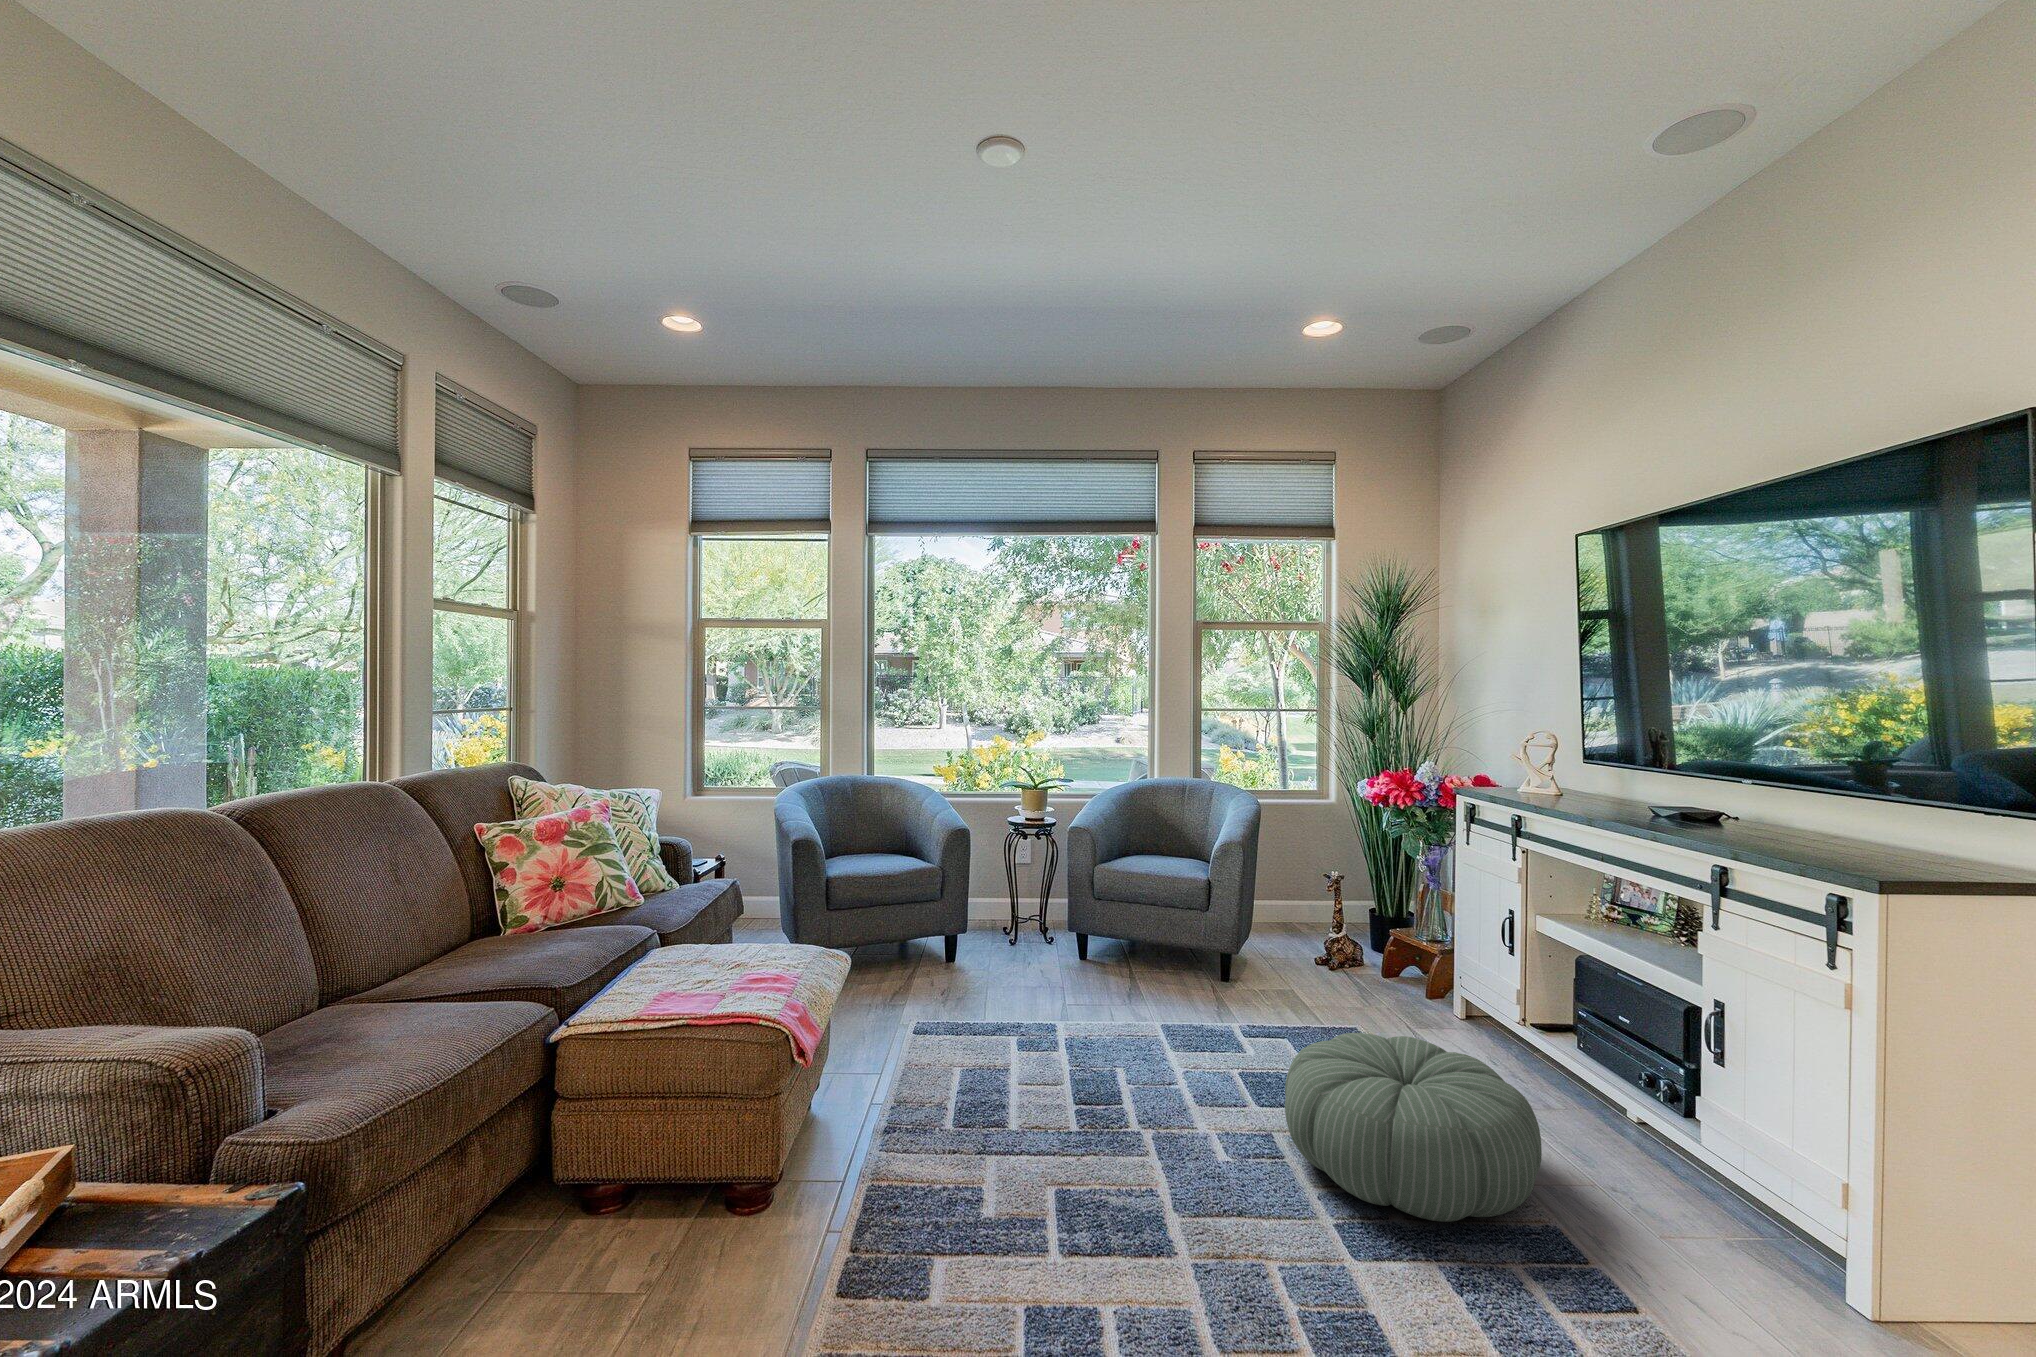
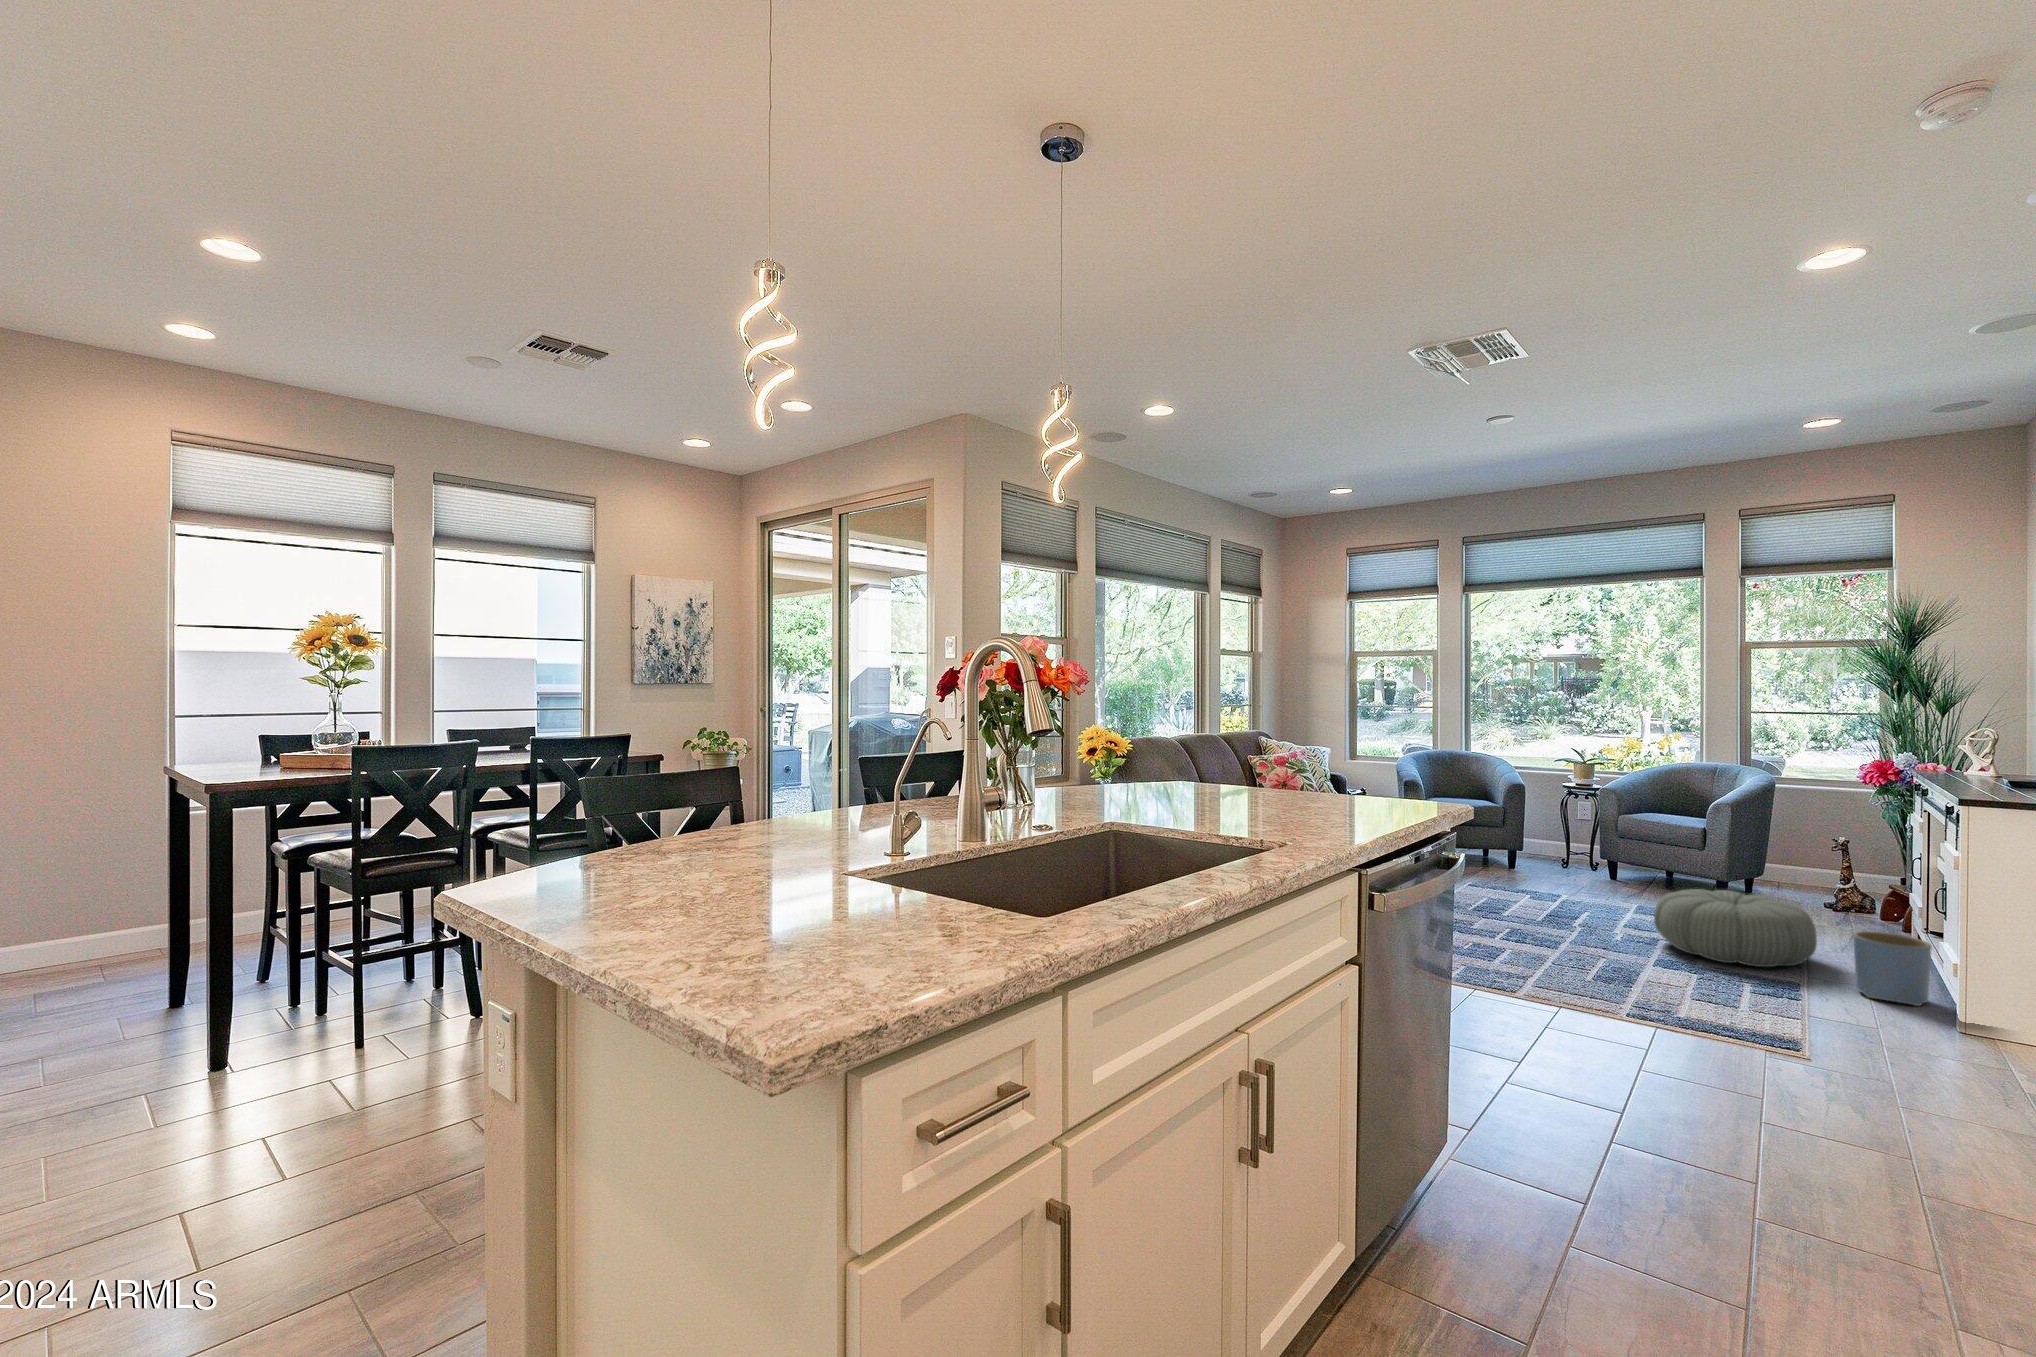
planter: none [1650,1123,1784,1285] -> present [1854,931,1932,1006]

